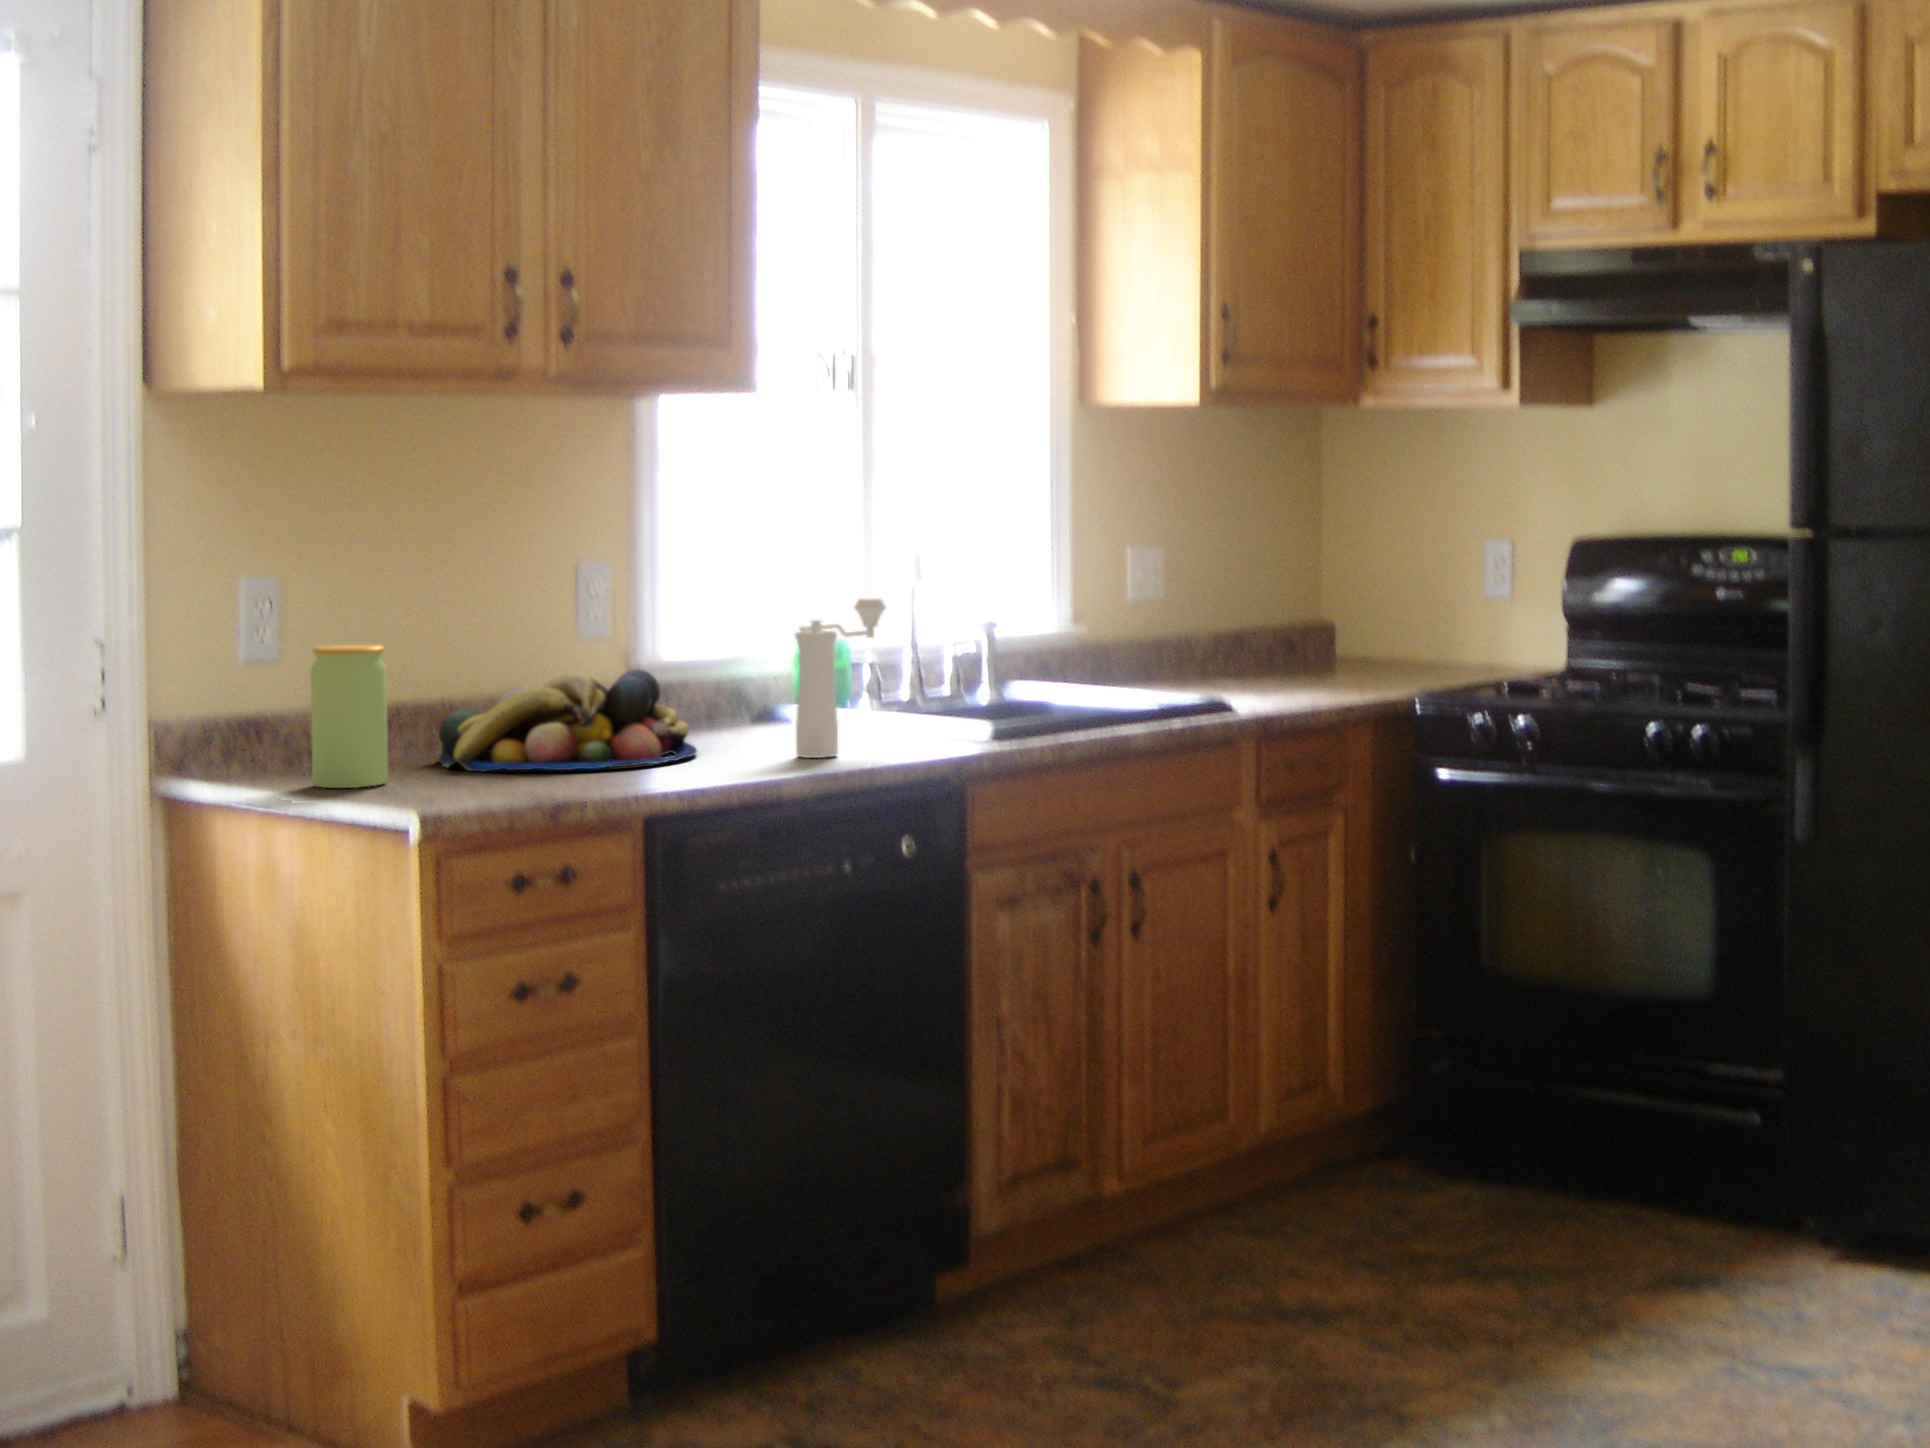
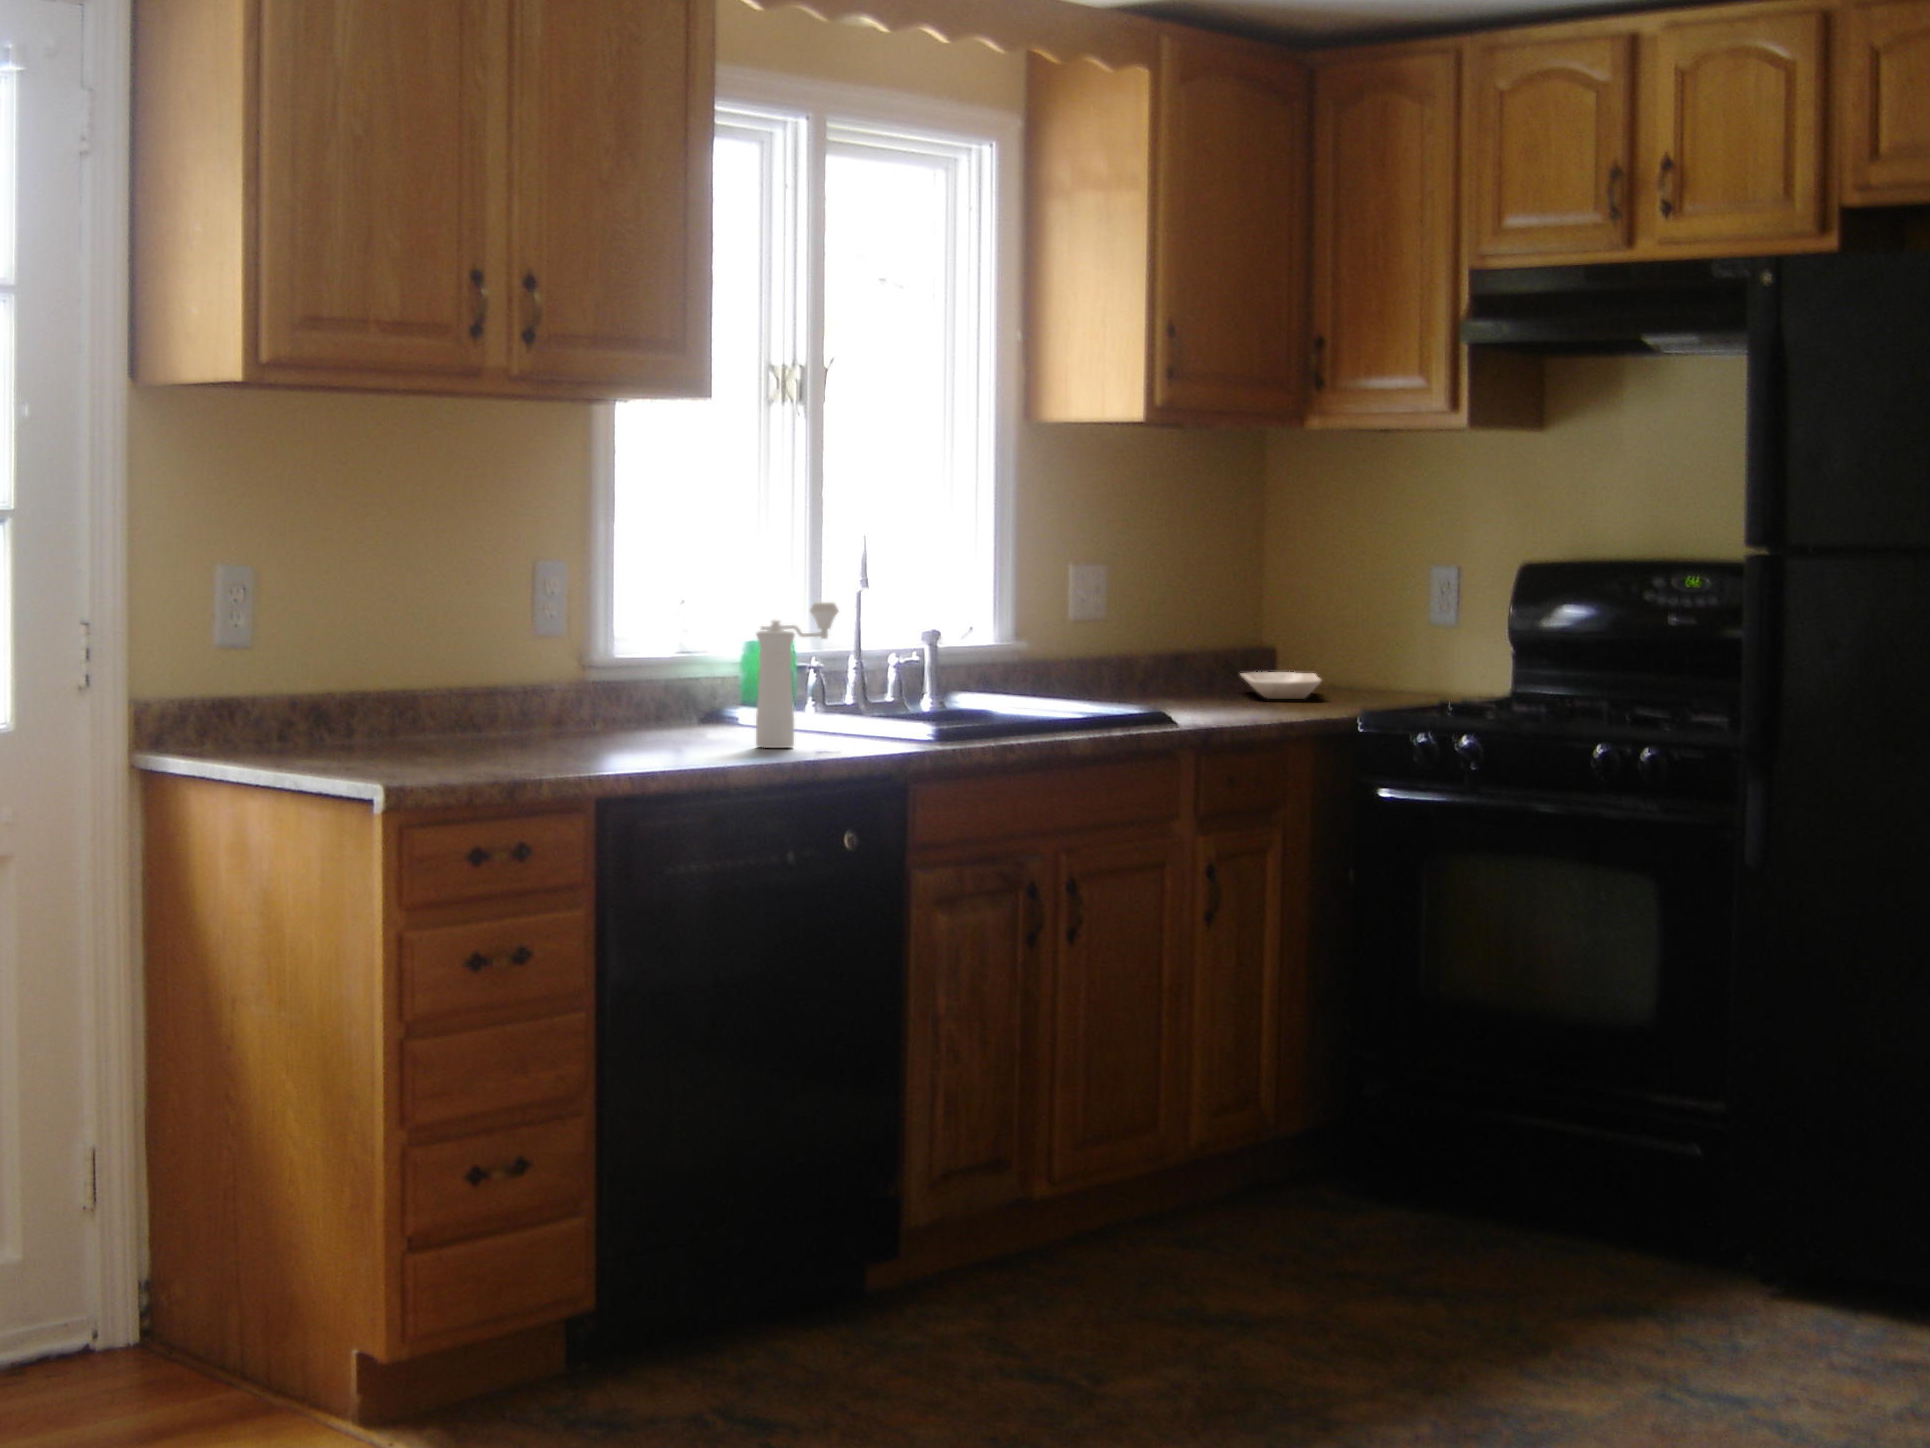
jar: present [310,645,388,788] -> none [338,633,402,759]
tray: none [1303,649,1384,678] -> present [1241,672,1321,699]
fruit bowl: present [437,669,697,771] -> none [434,663,666,751]

